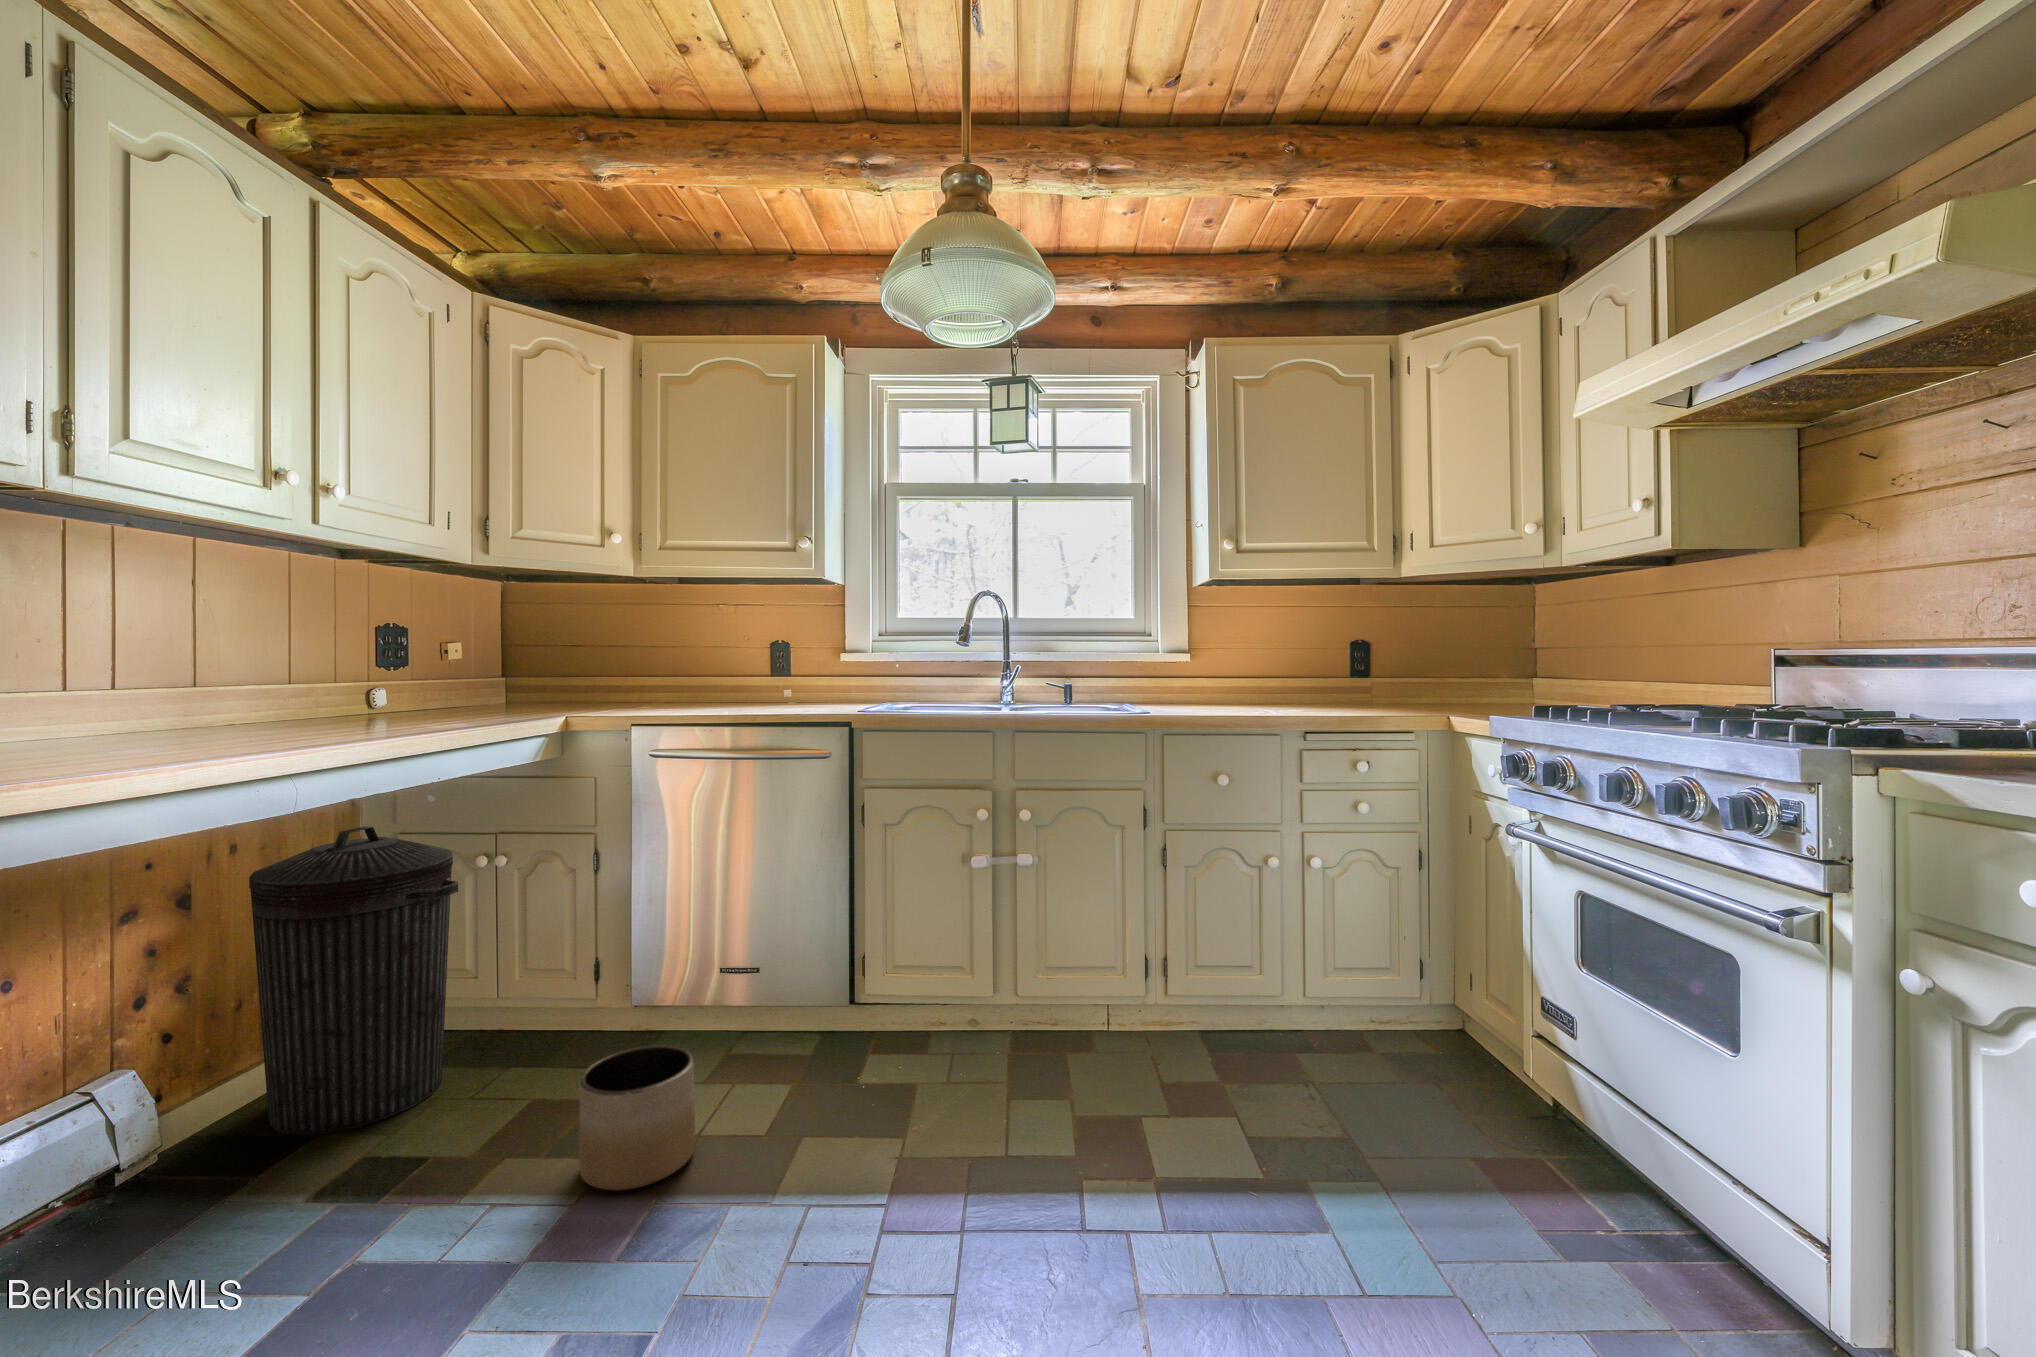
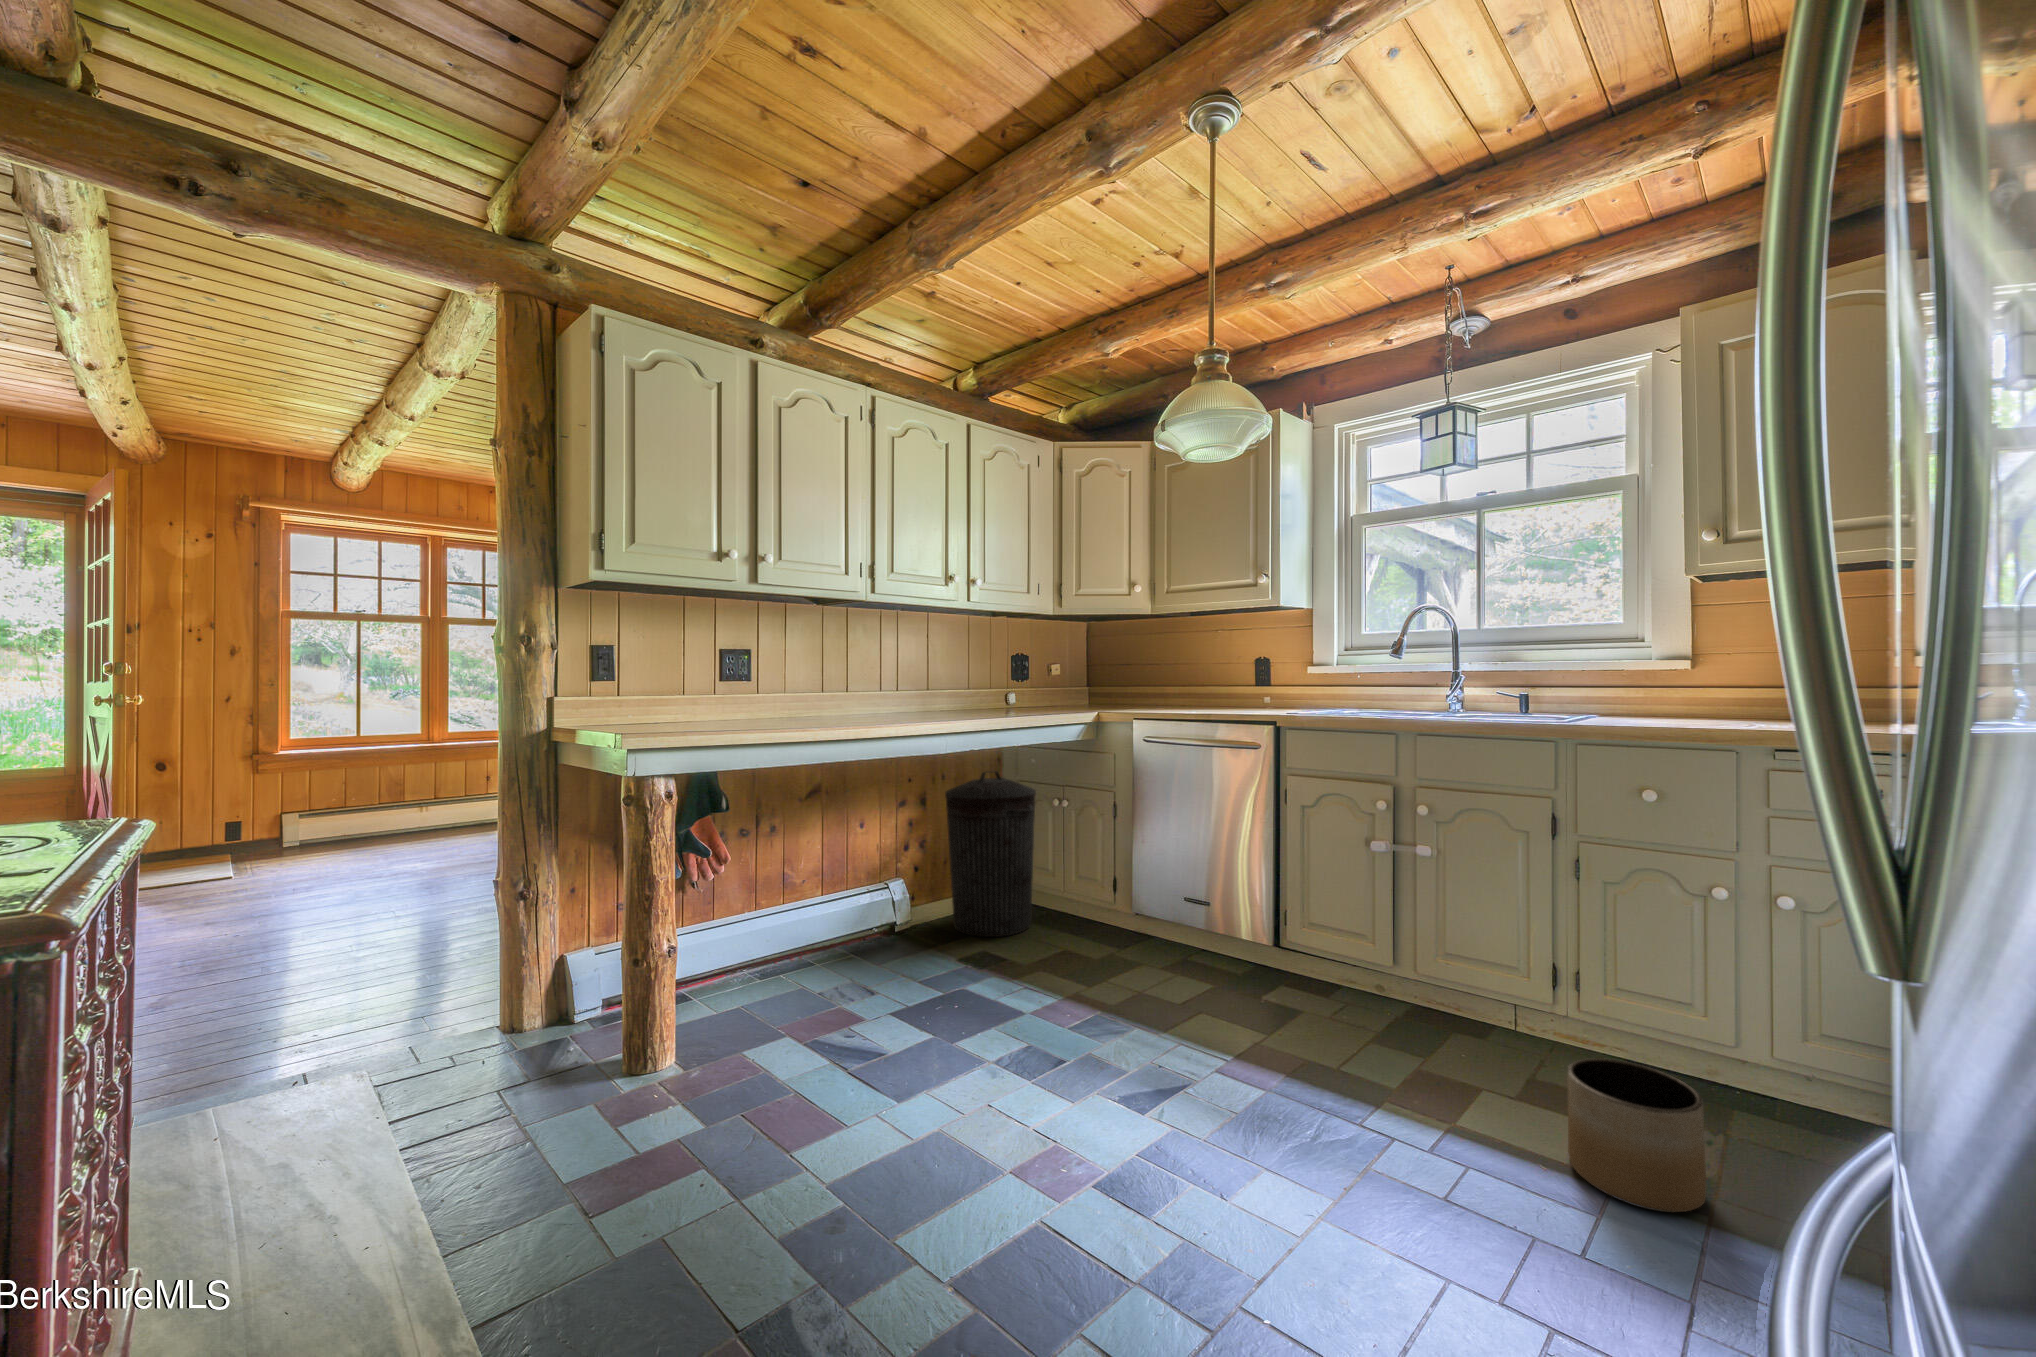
planter: present [579,1045,695,1191] -> present [1568,1058,1707,1213]

